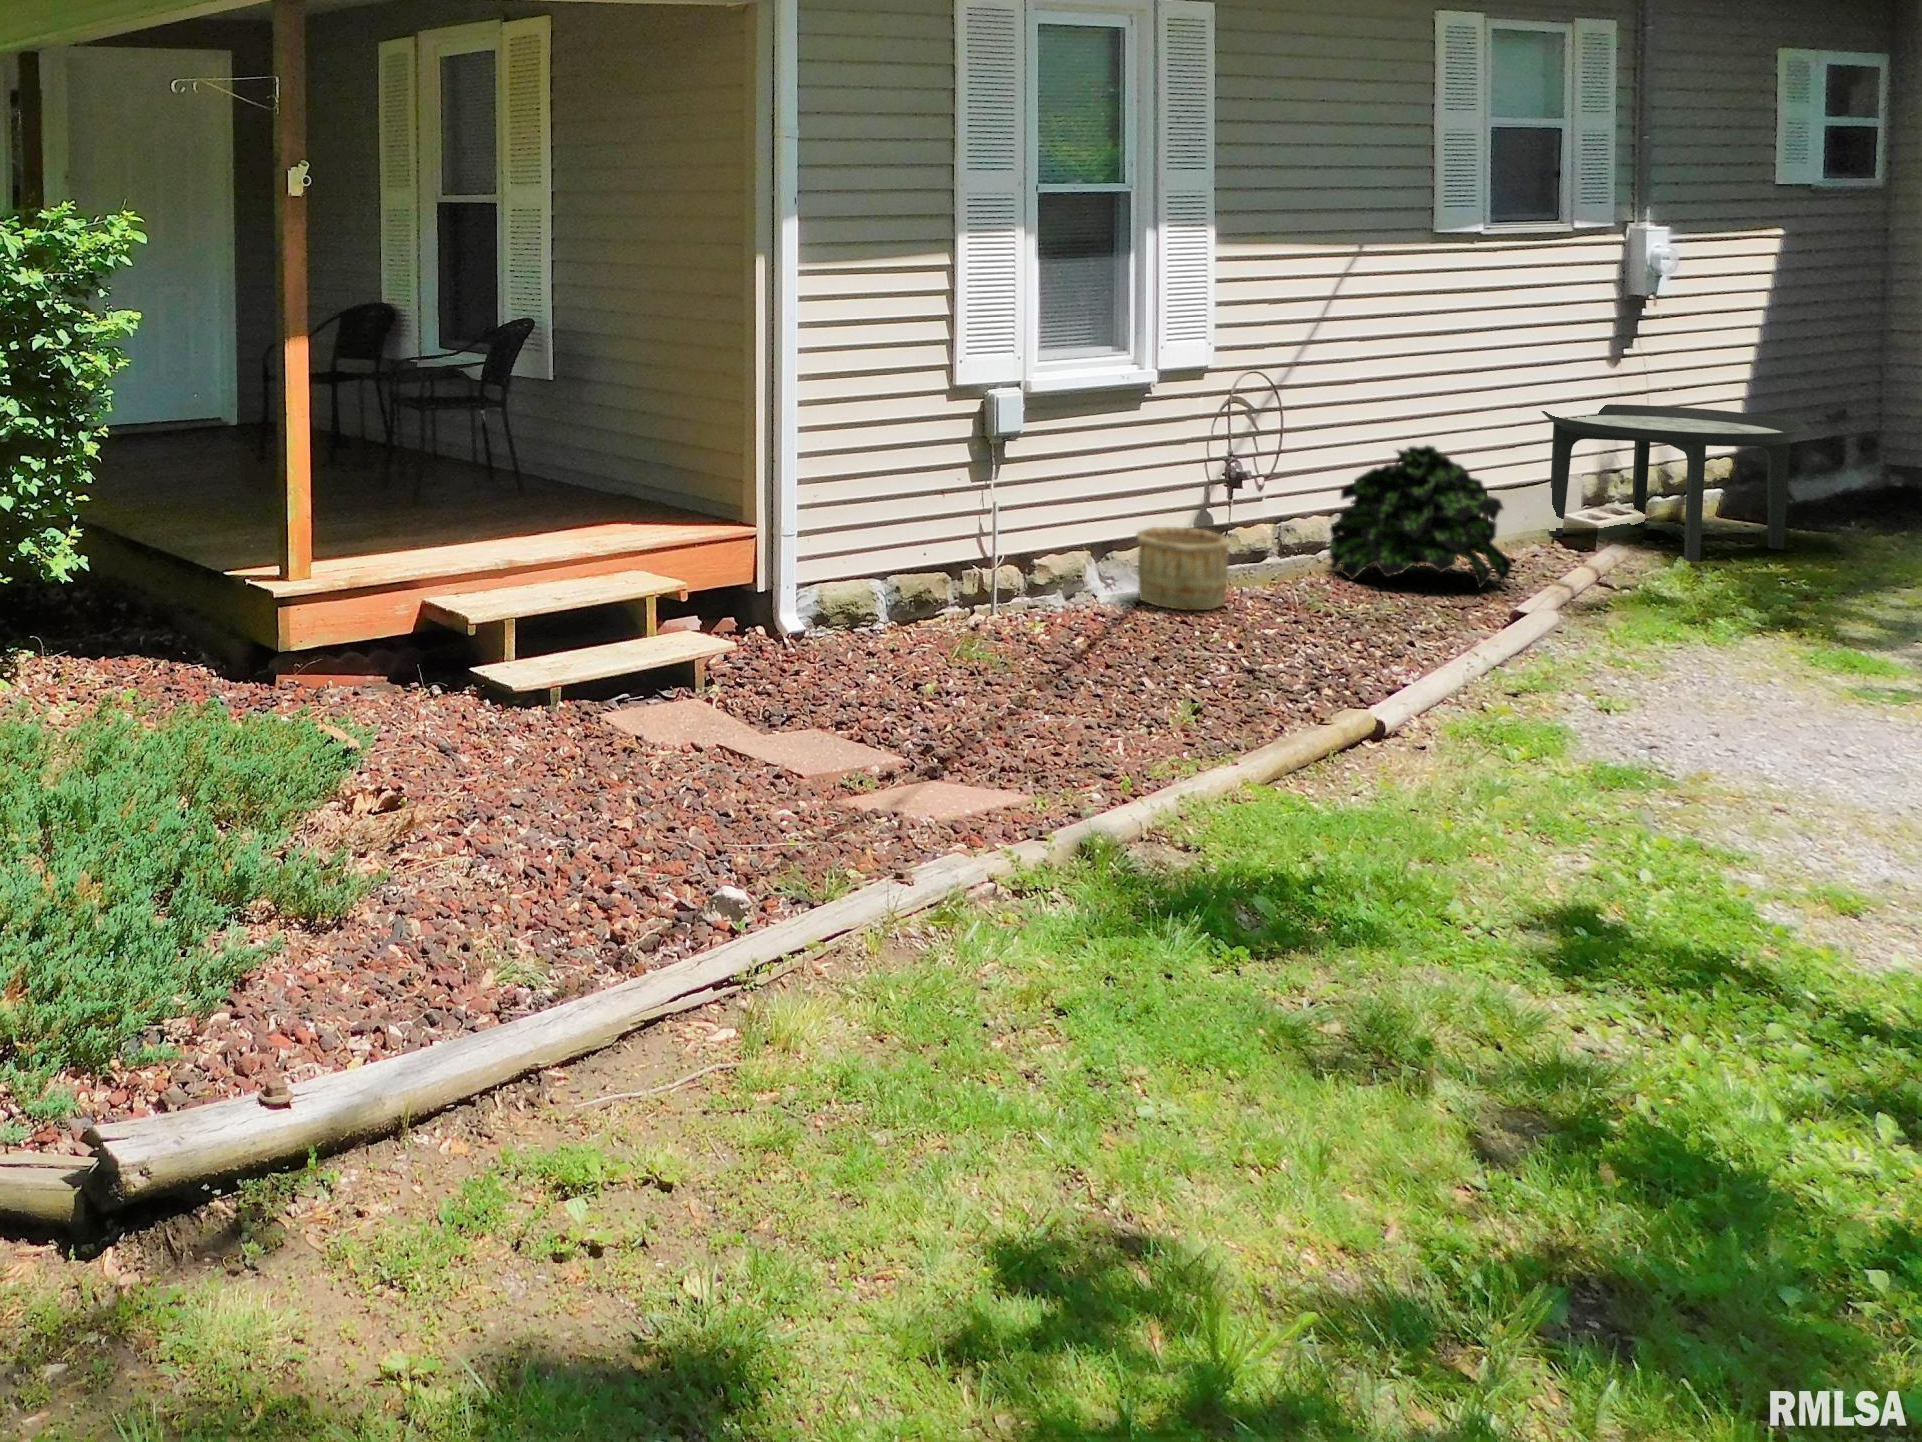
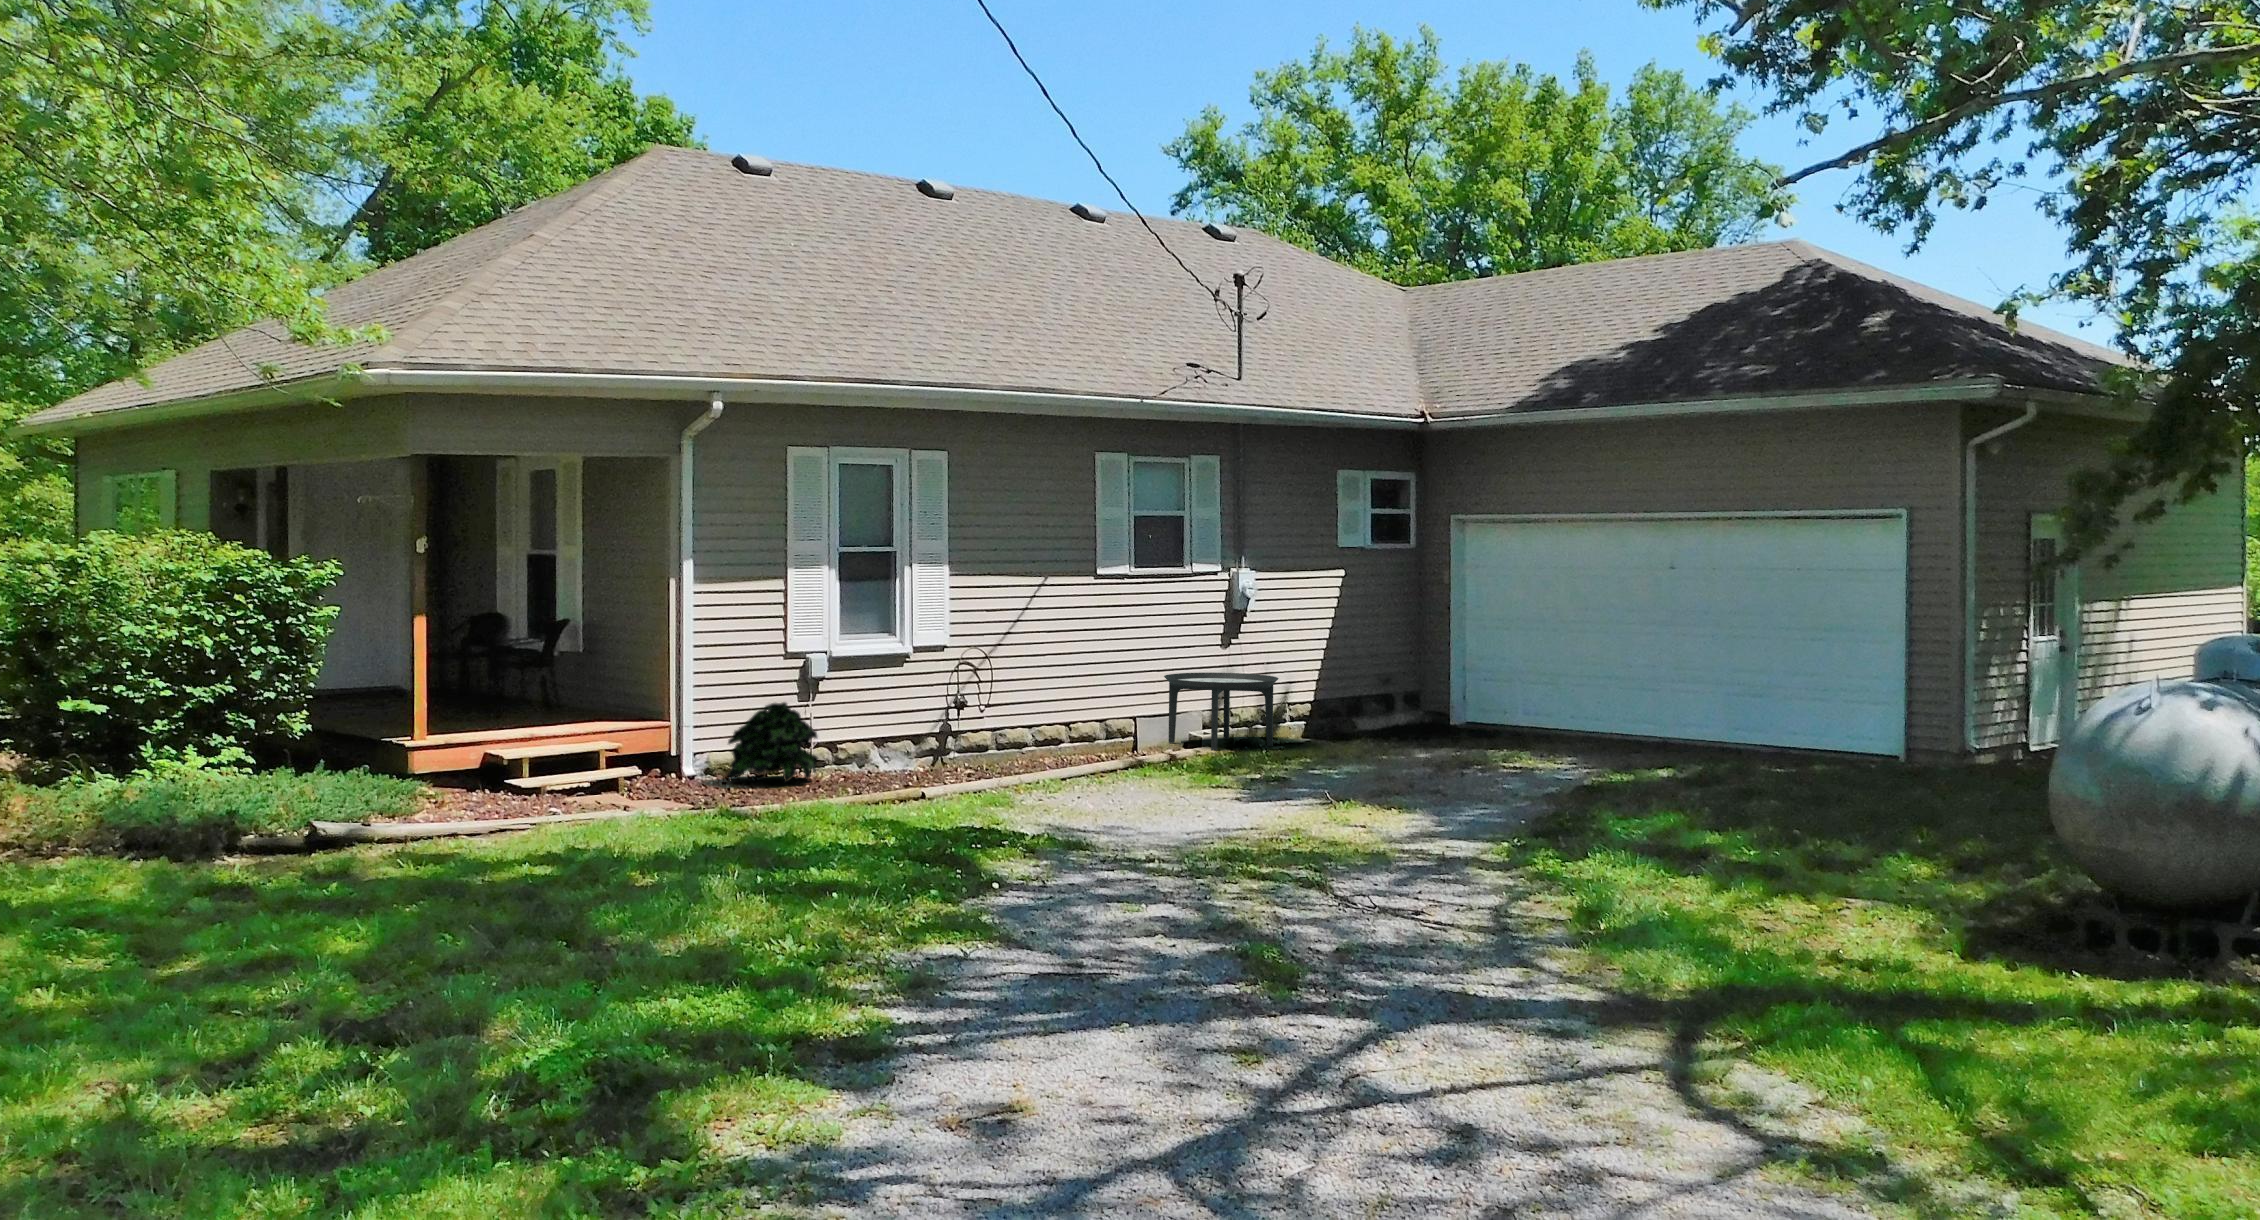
potted plant: present [1329,445,1513,587] -> present [728,702,818,782]
wooden bucket: present [1137,527,1230,610] -> none [892,727,938,767]

